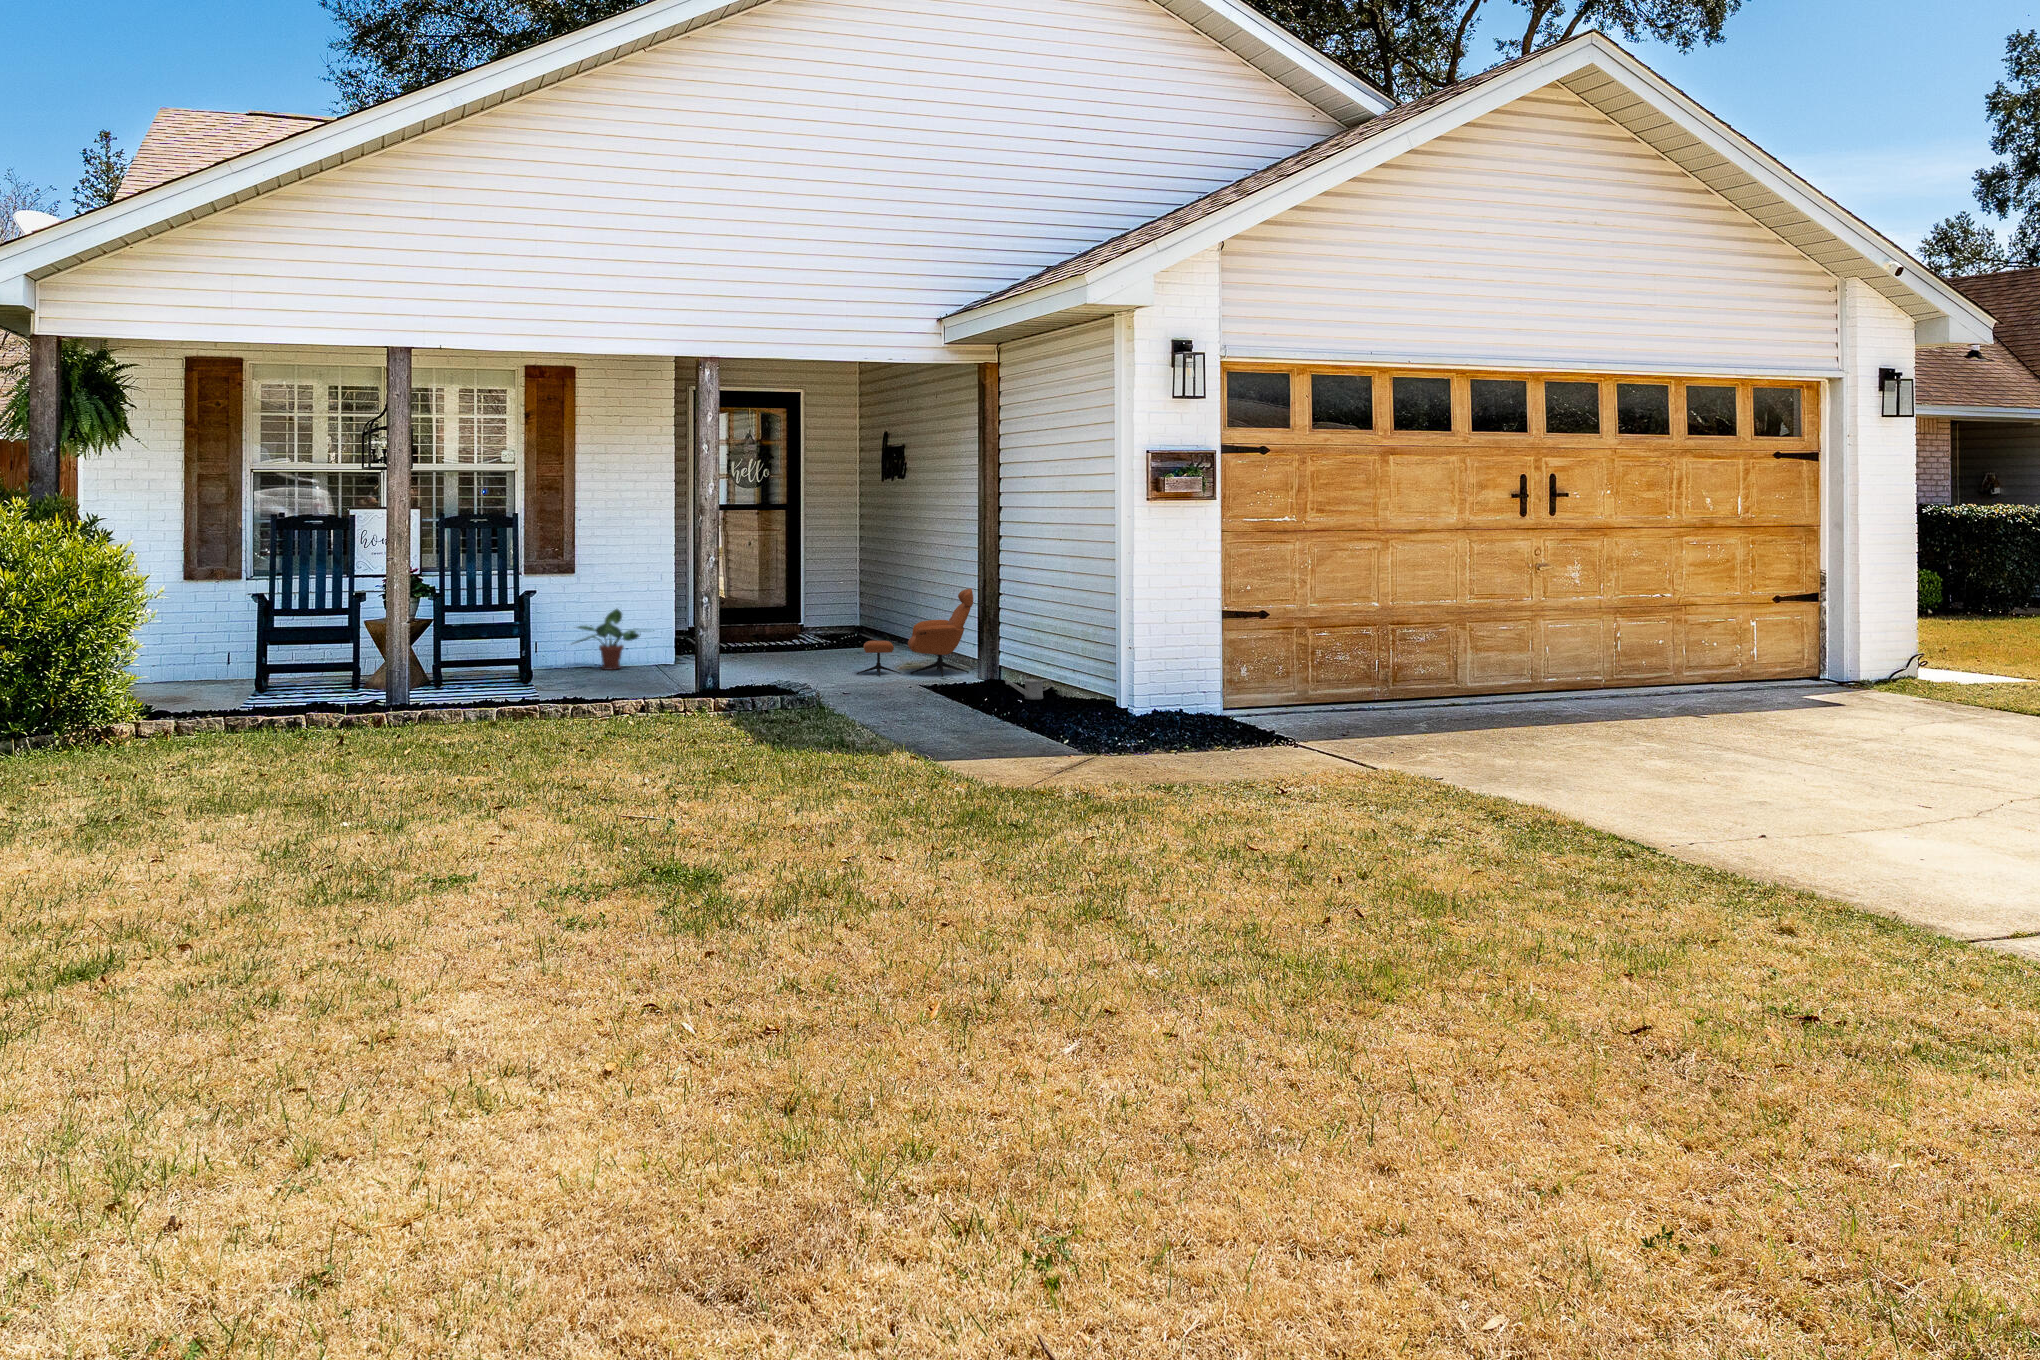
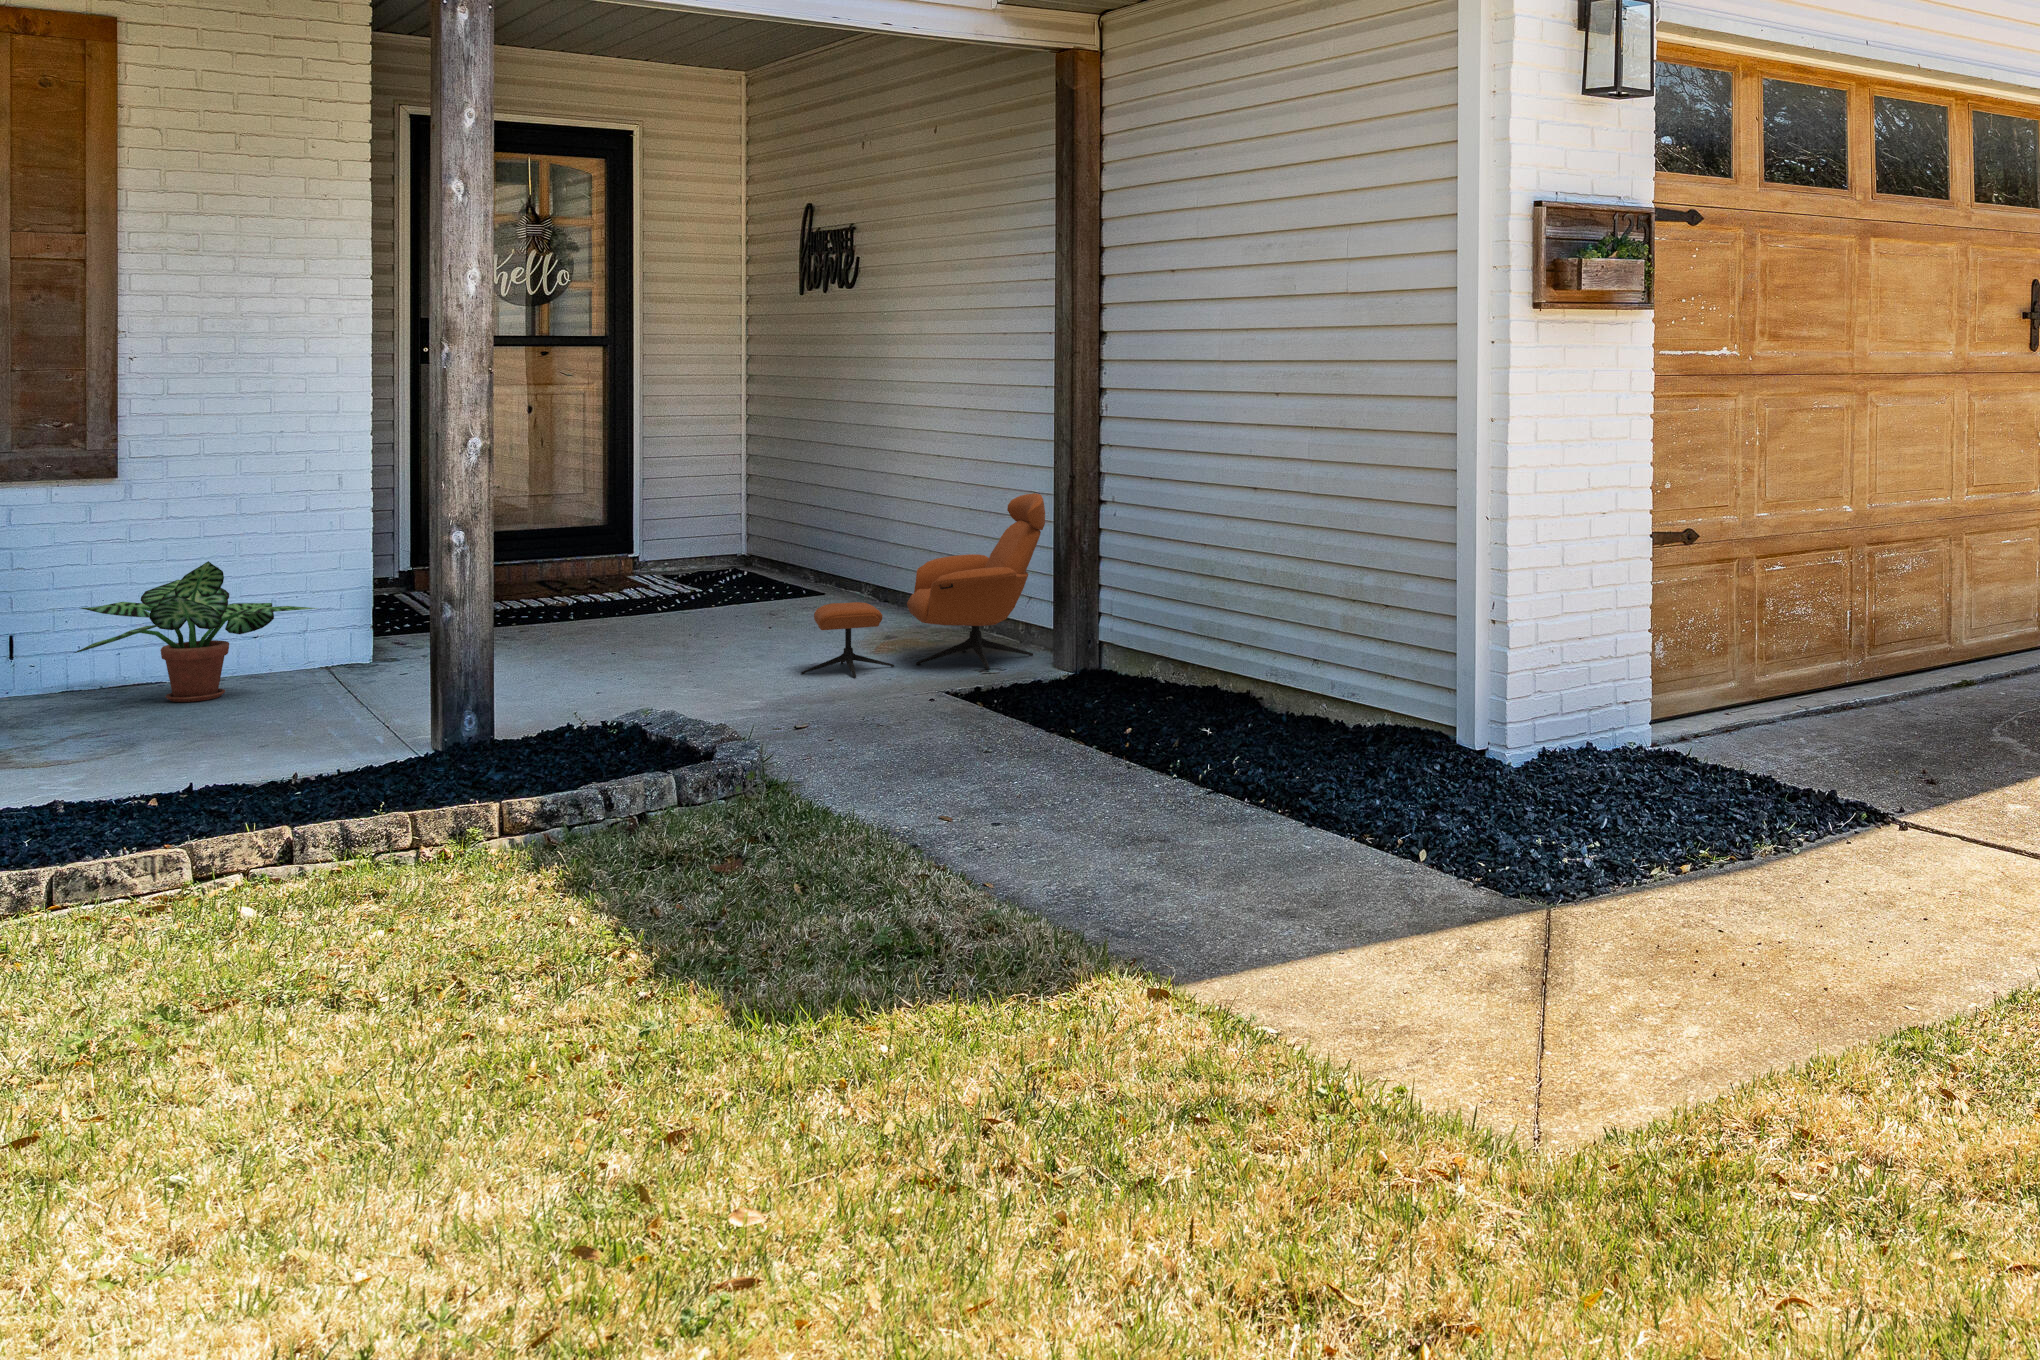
watering can: present [1005,679,1051,699] -> none [1166,677,1253,722]

